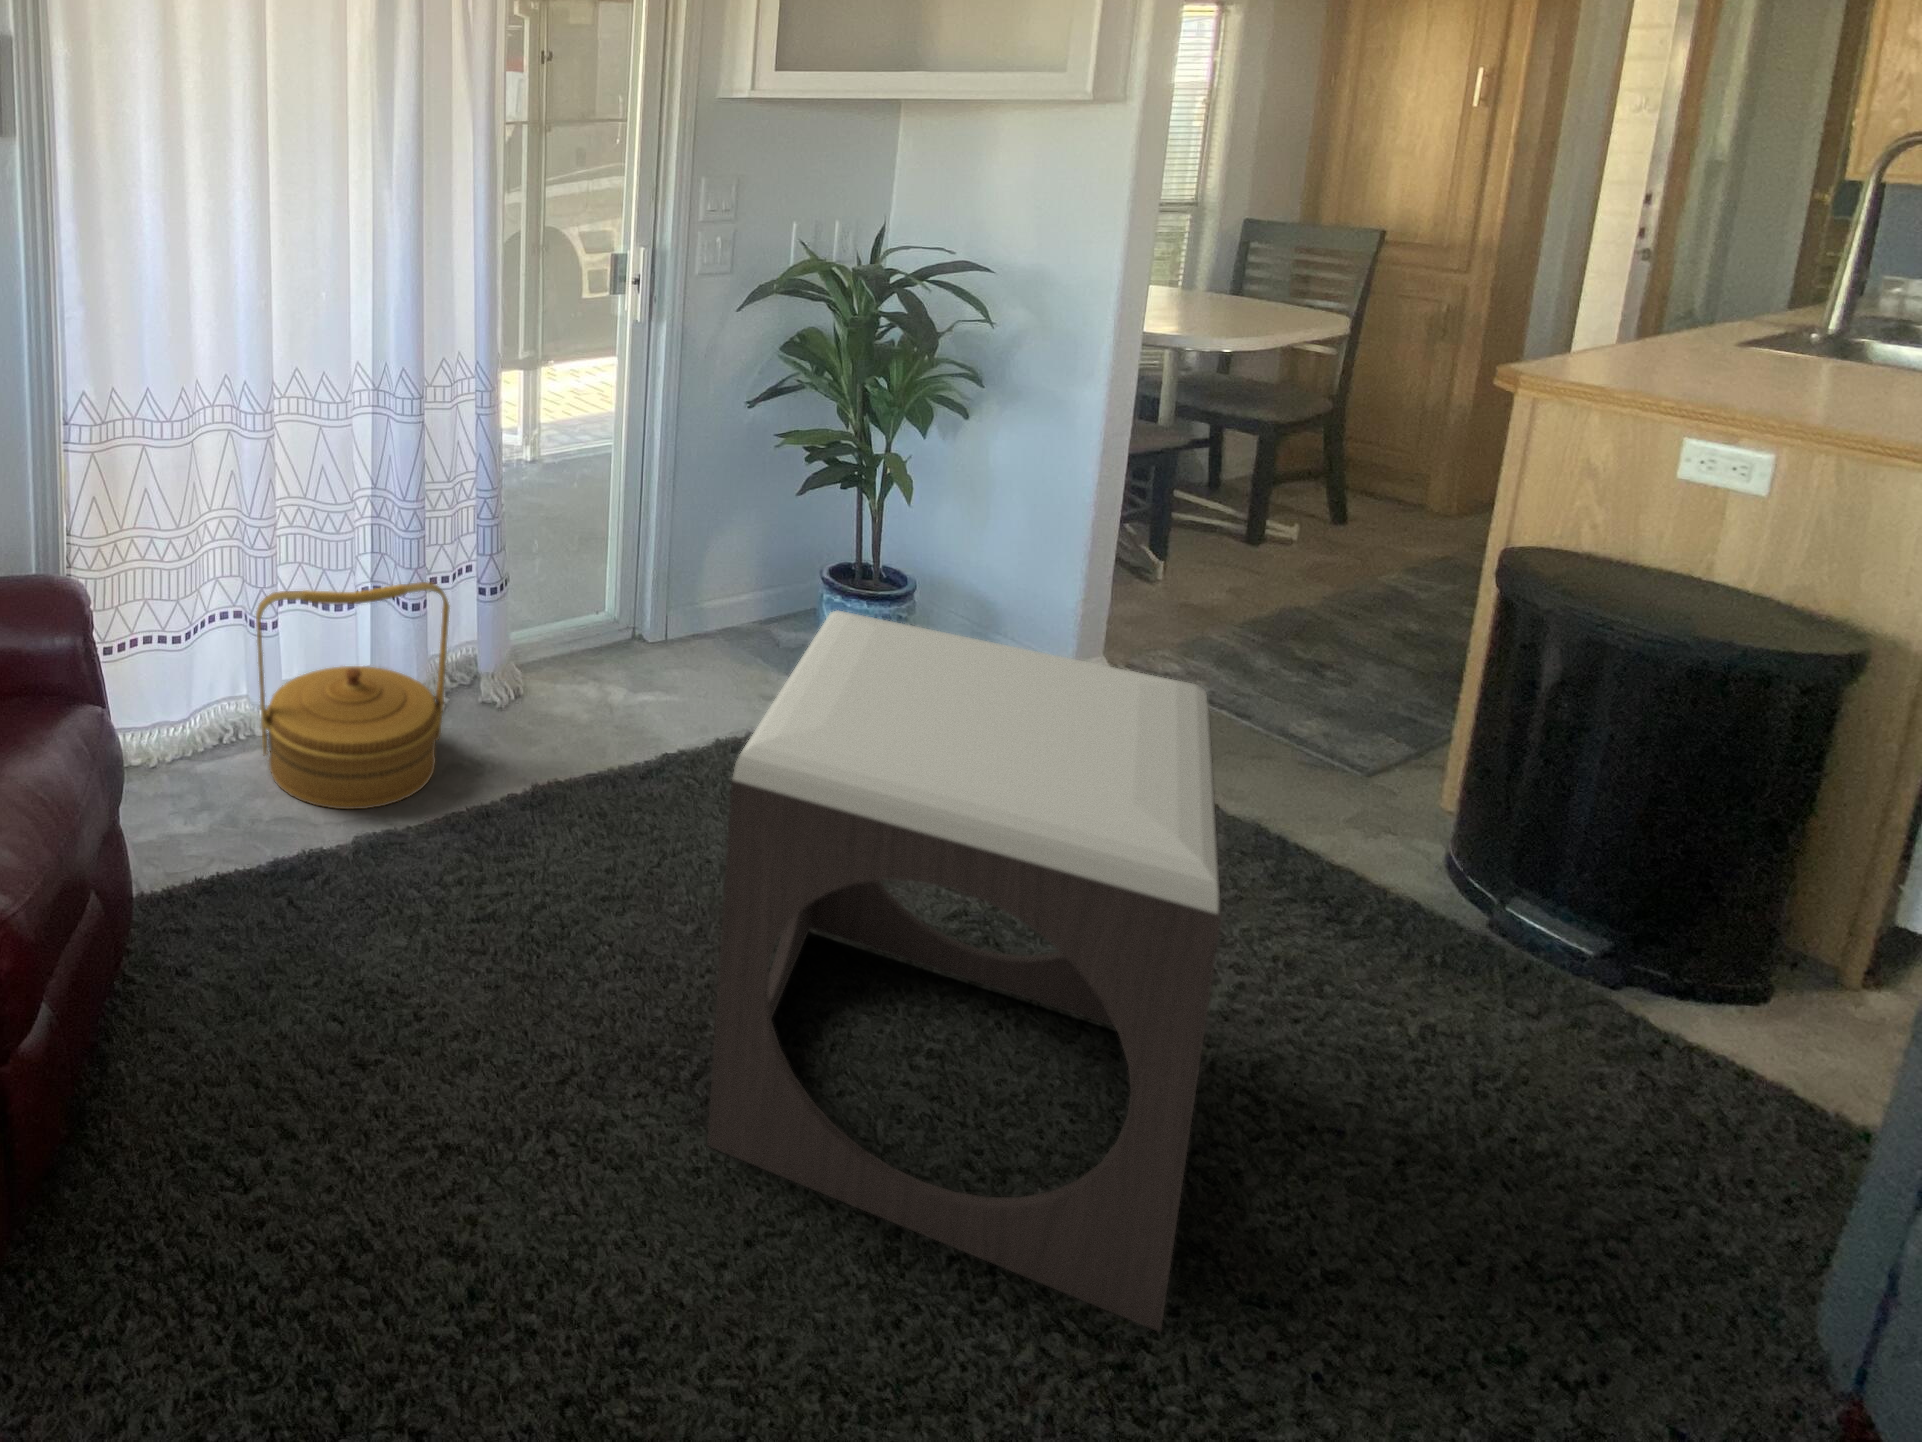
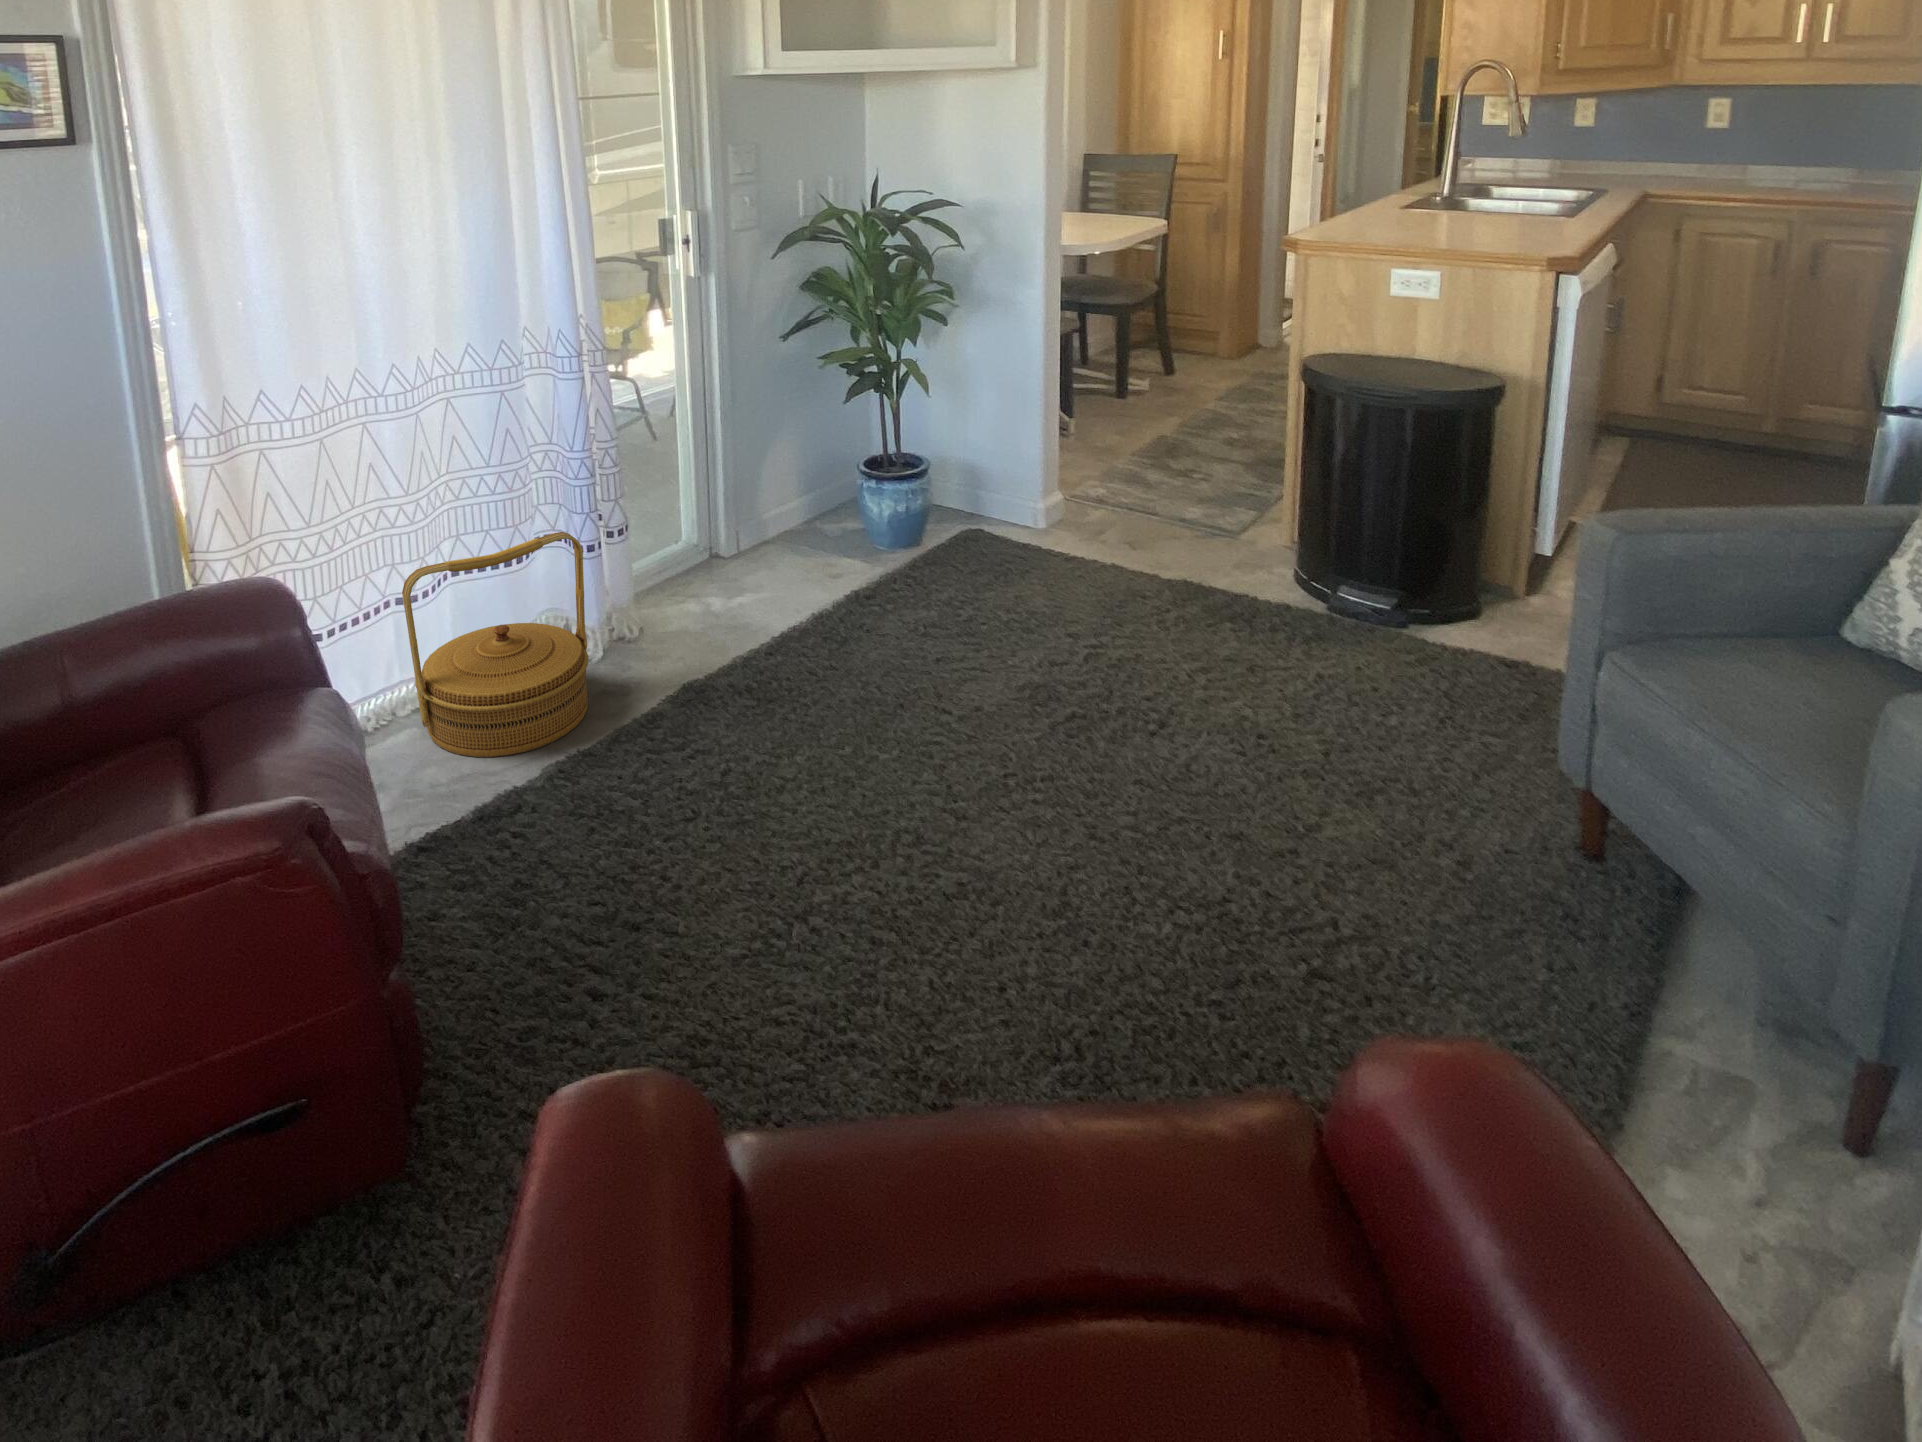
footstool: present [707,611,1221,1332] -> none [931,475,1280,920]

